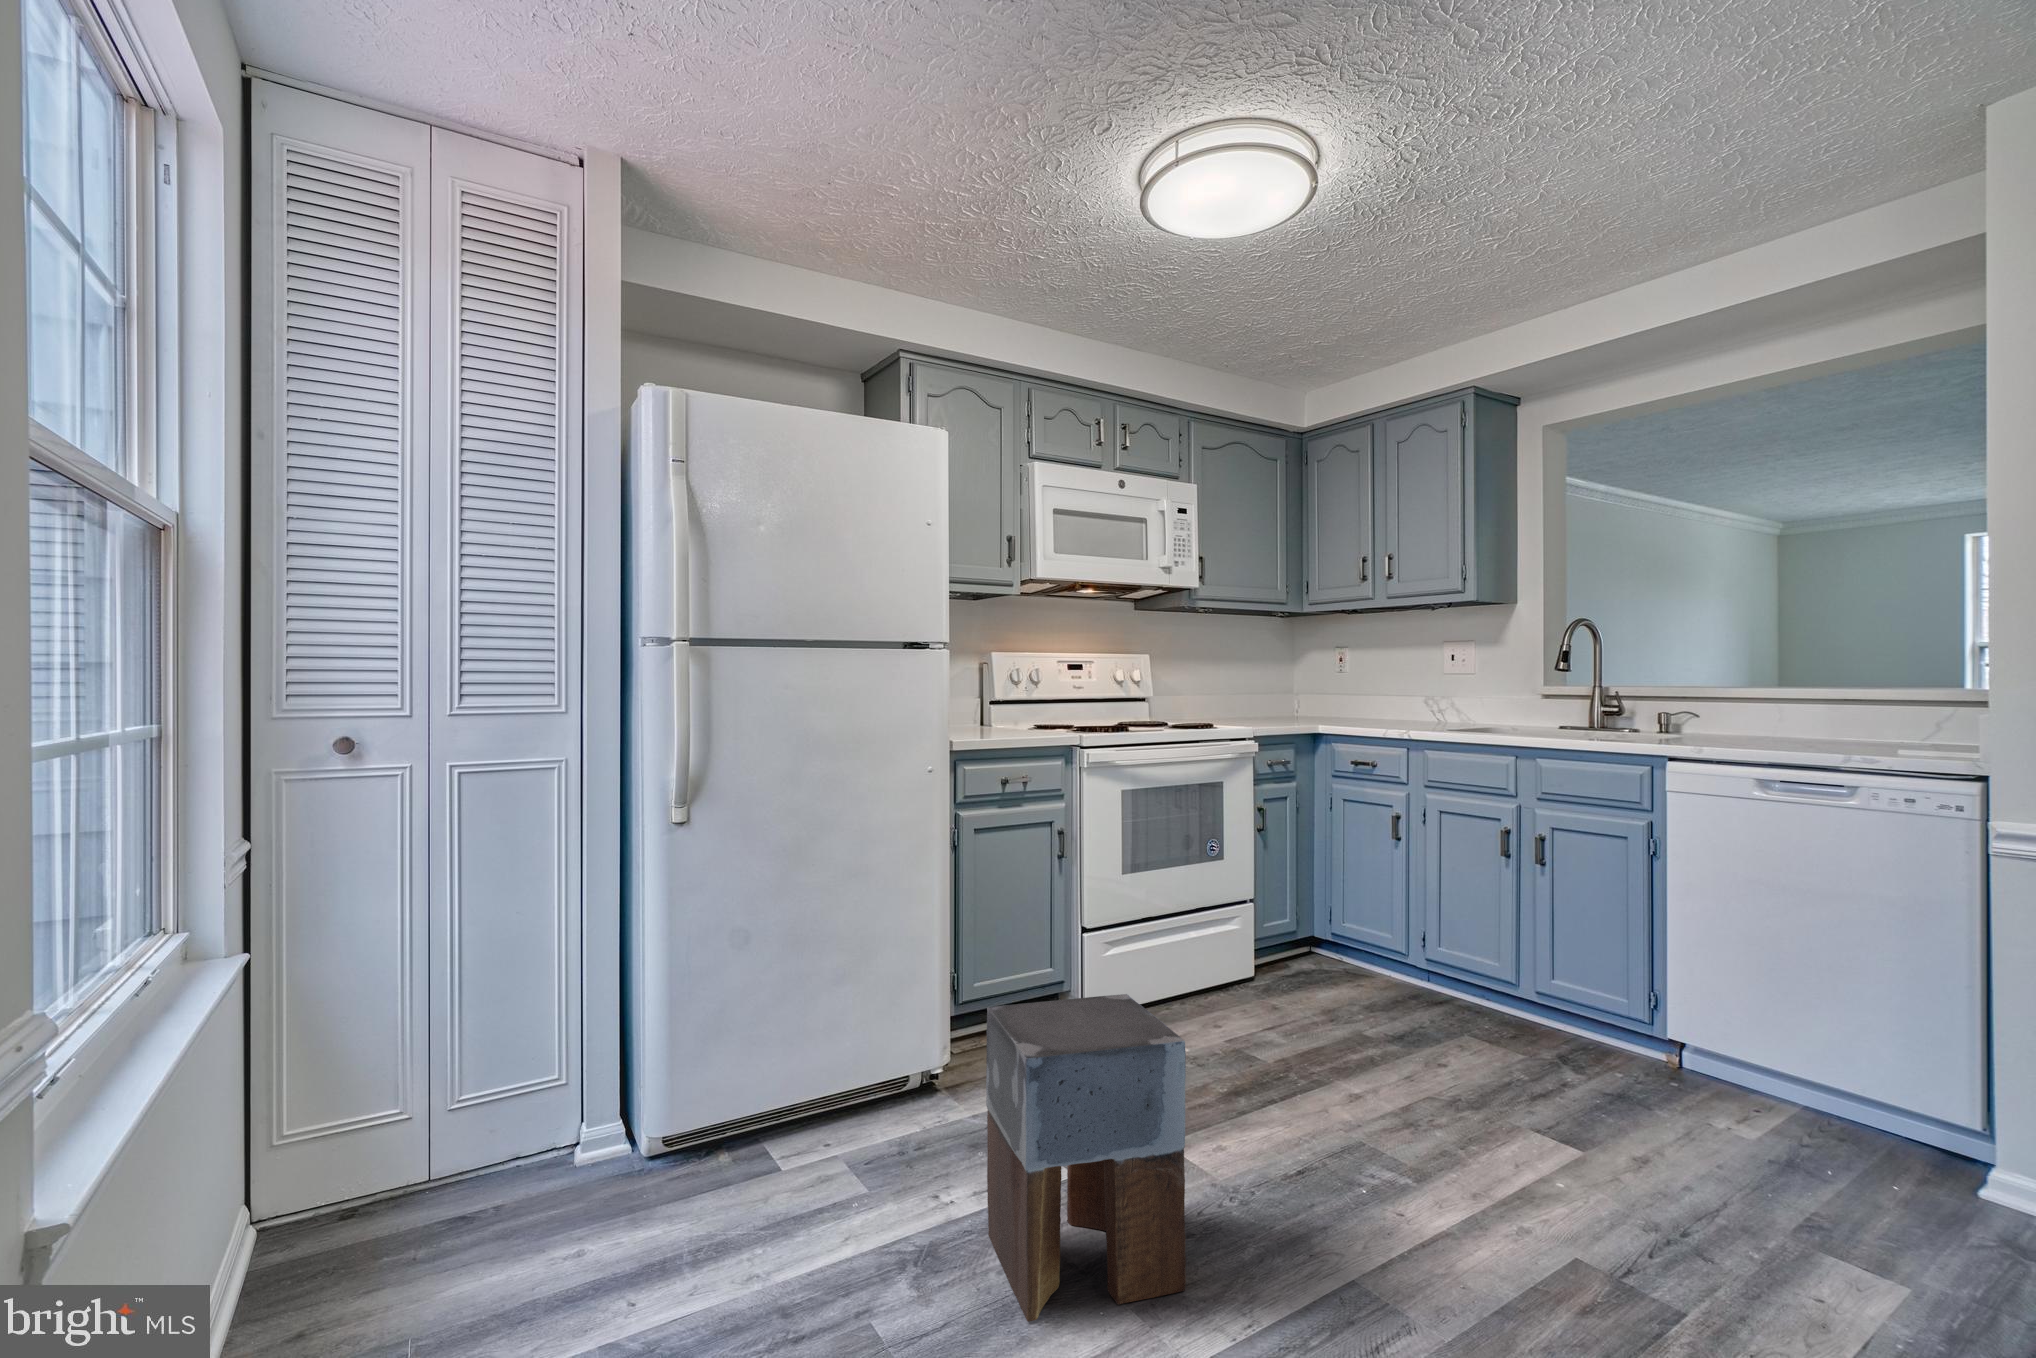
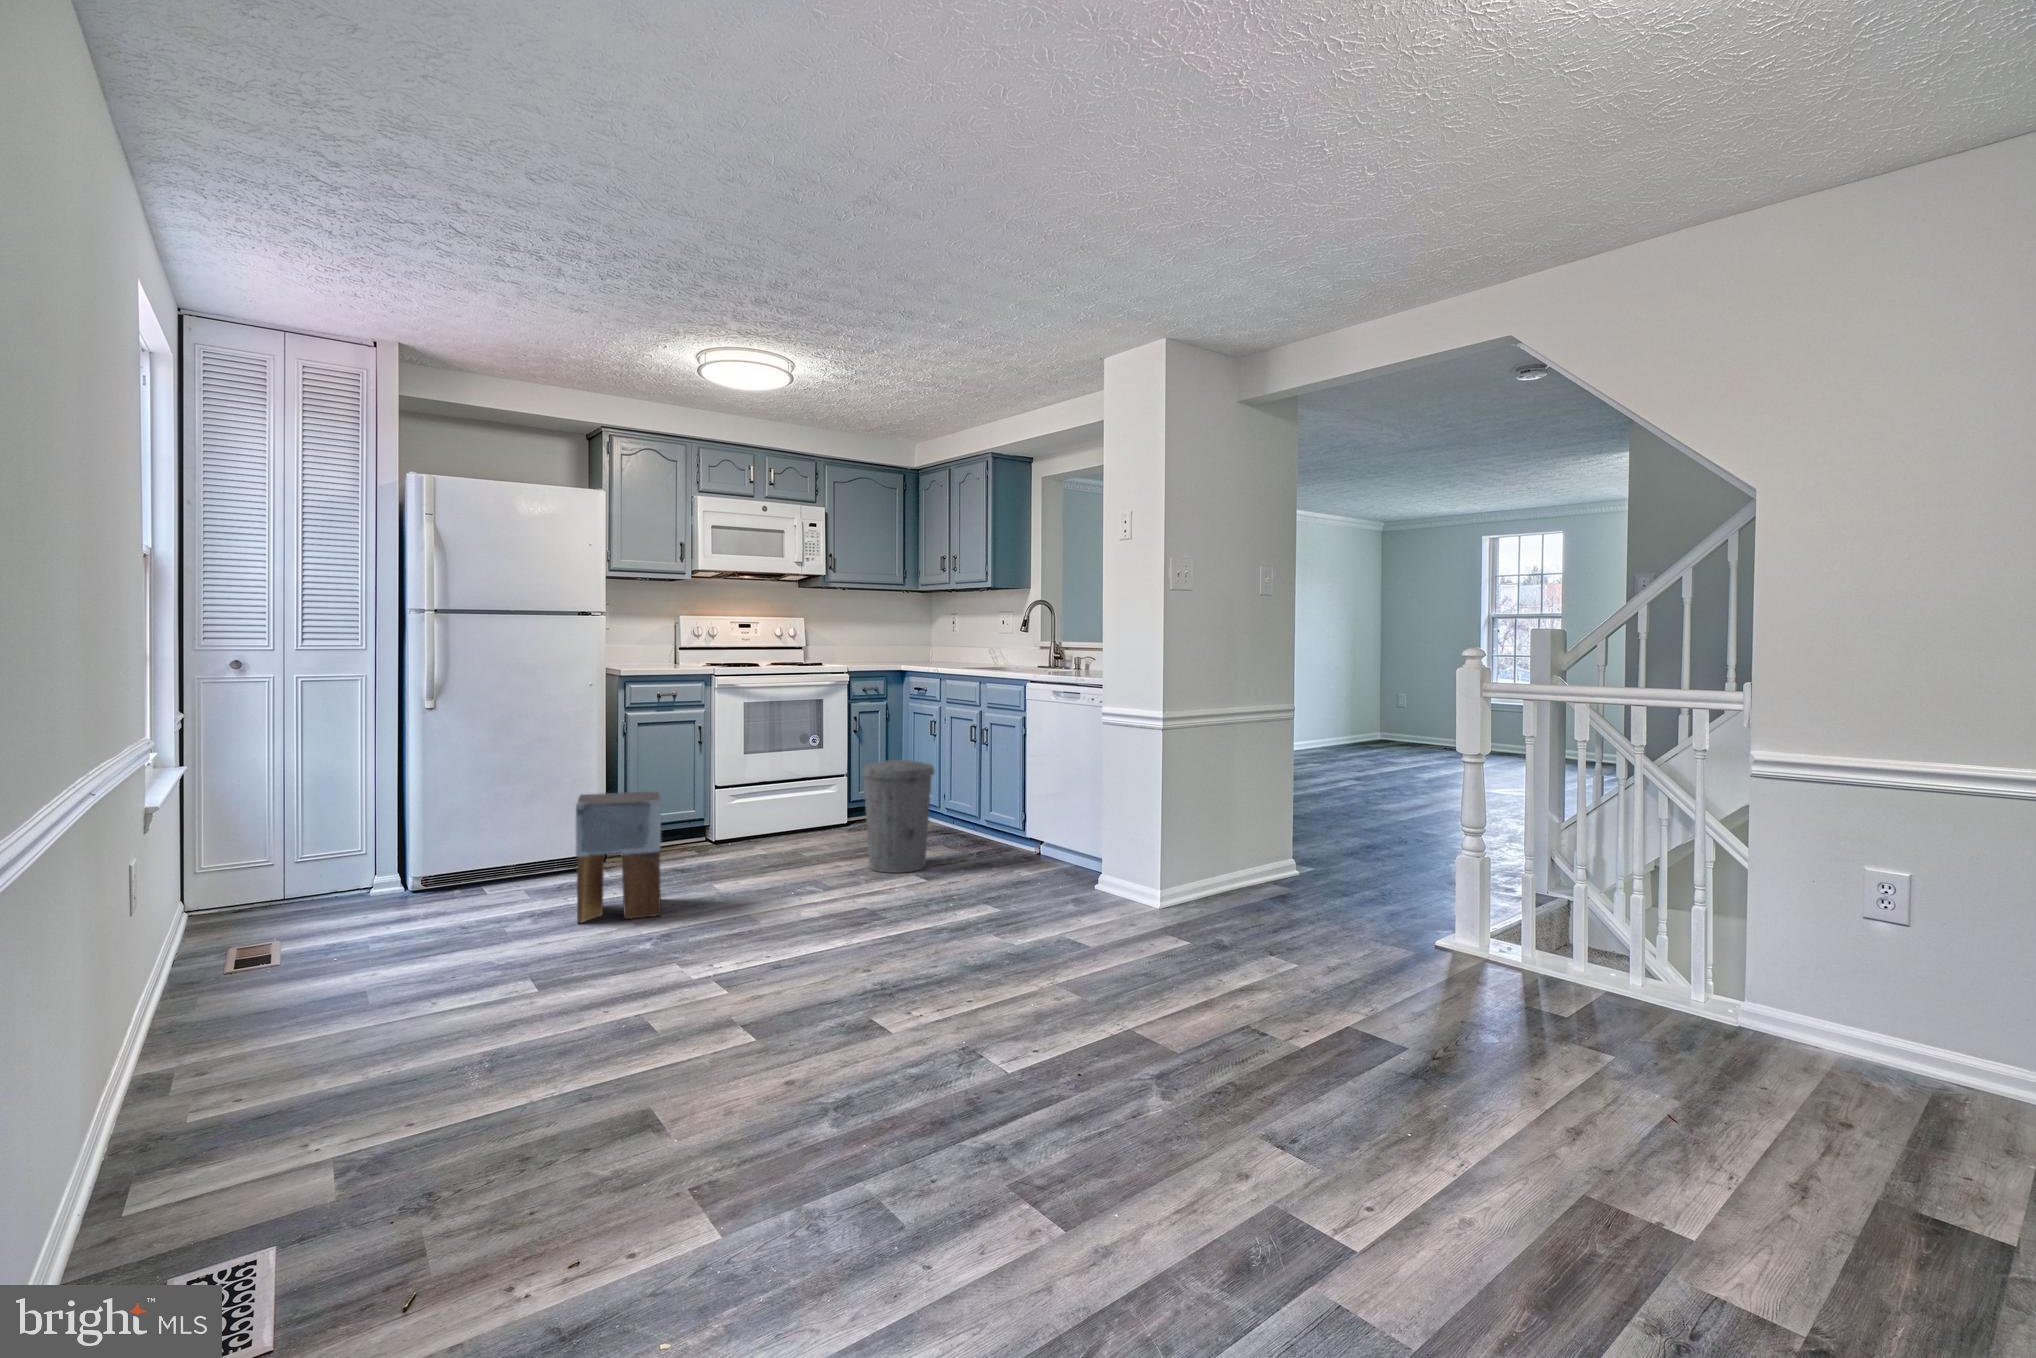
trash can: none [1402,901,1547,1122] -> present [862,760,934,873]

